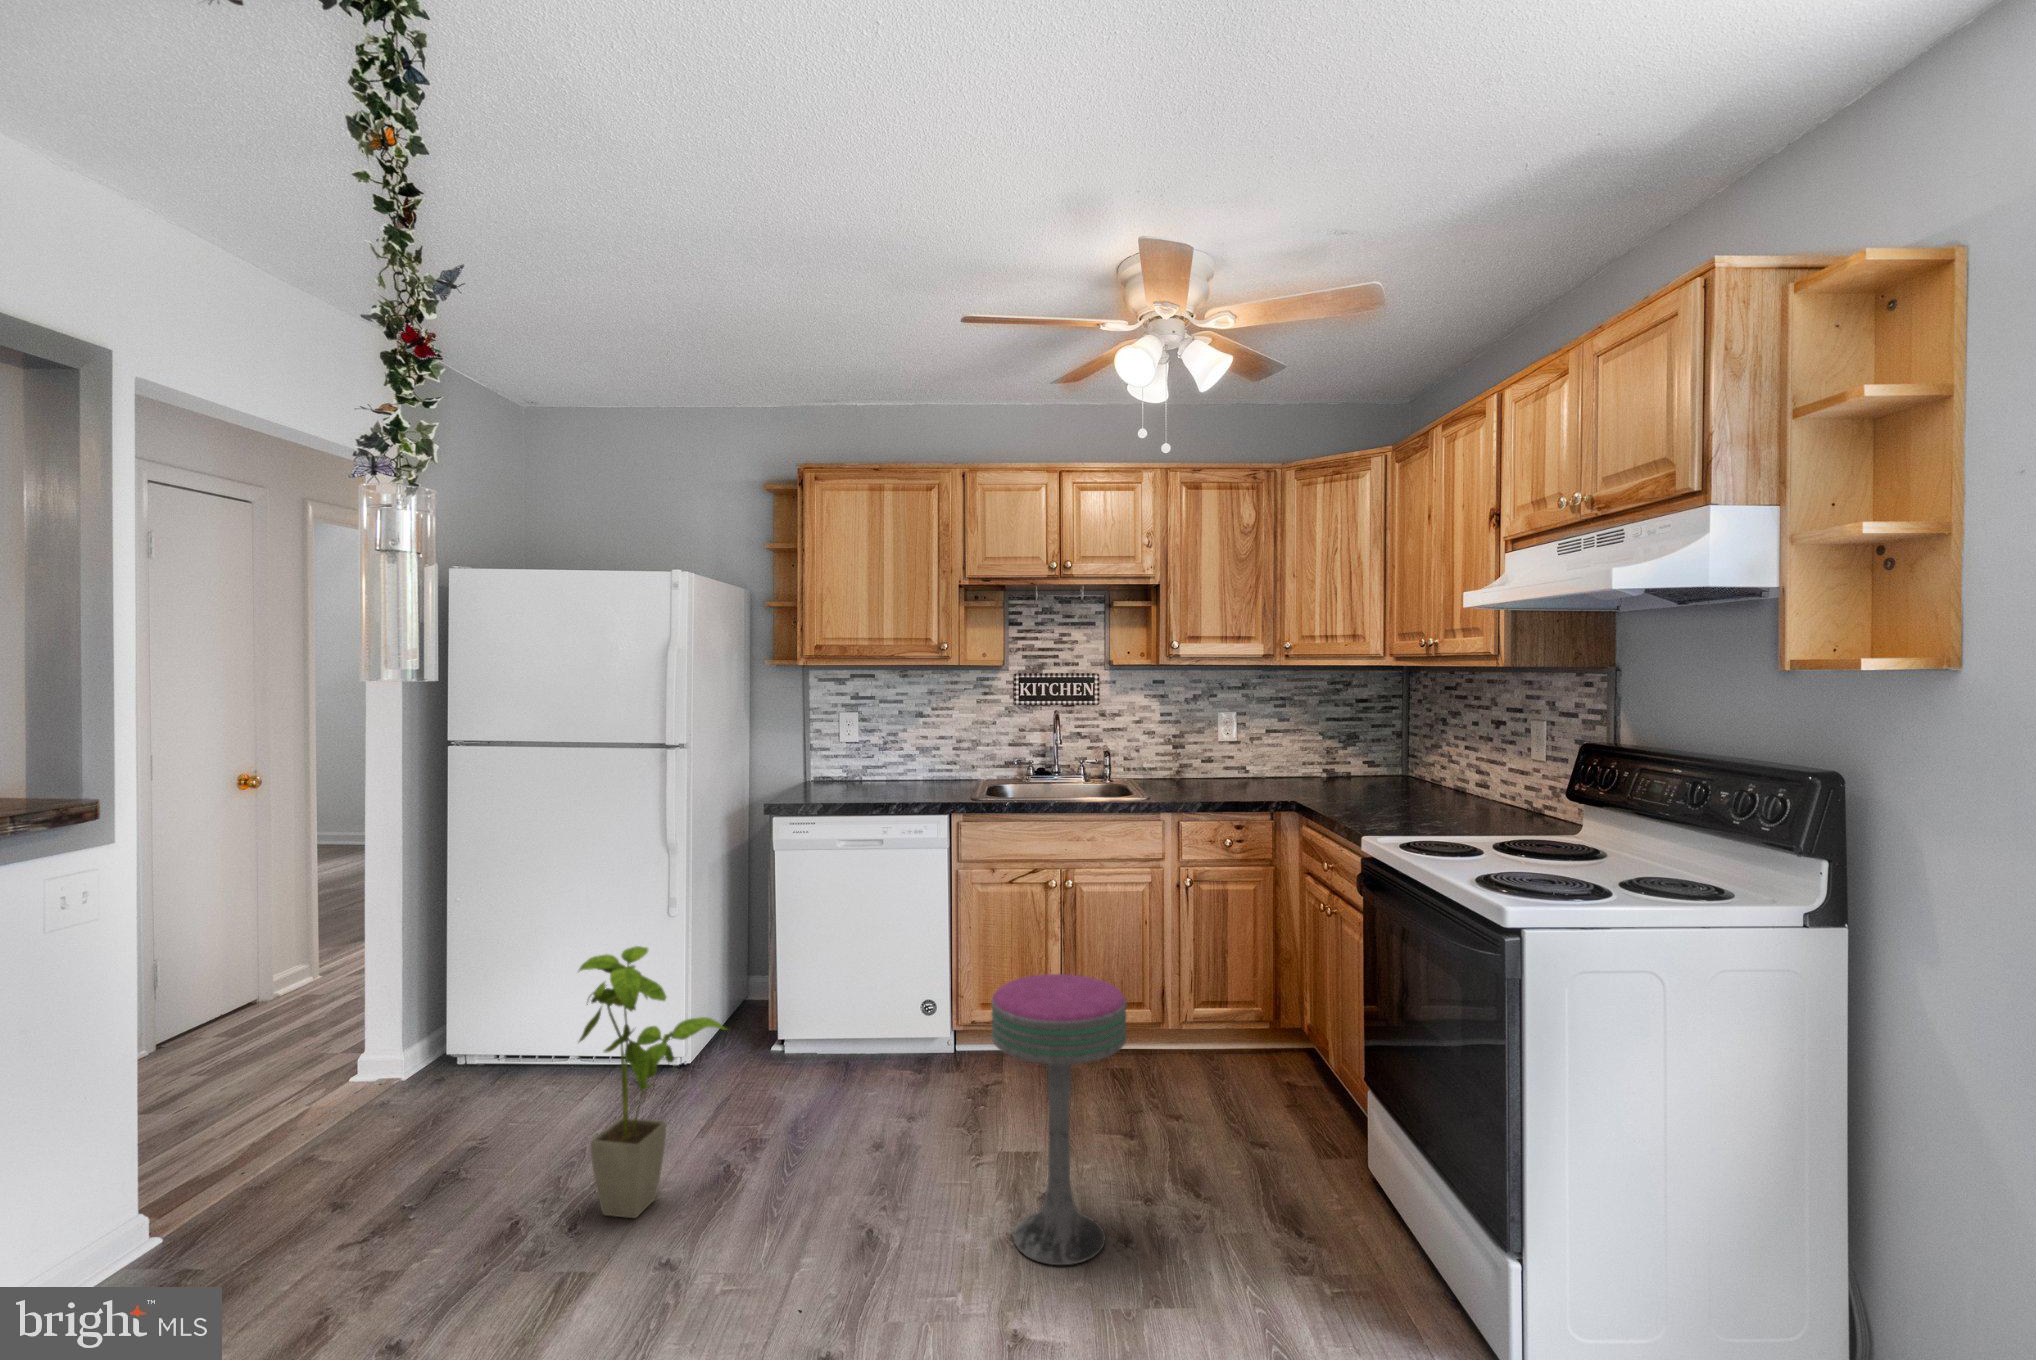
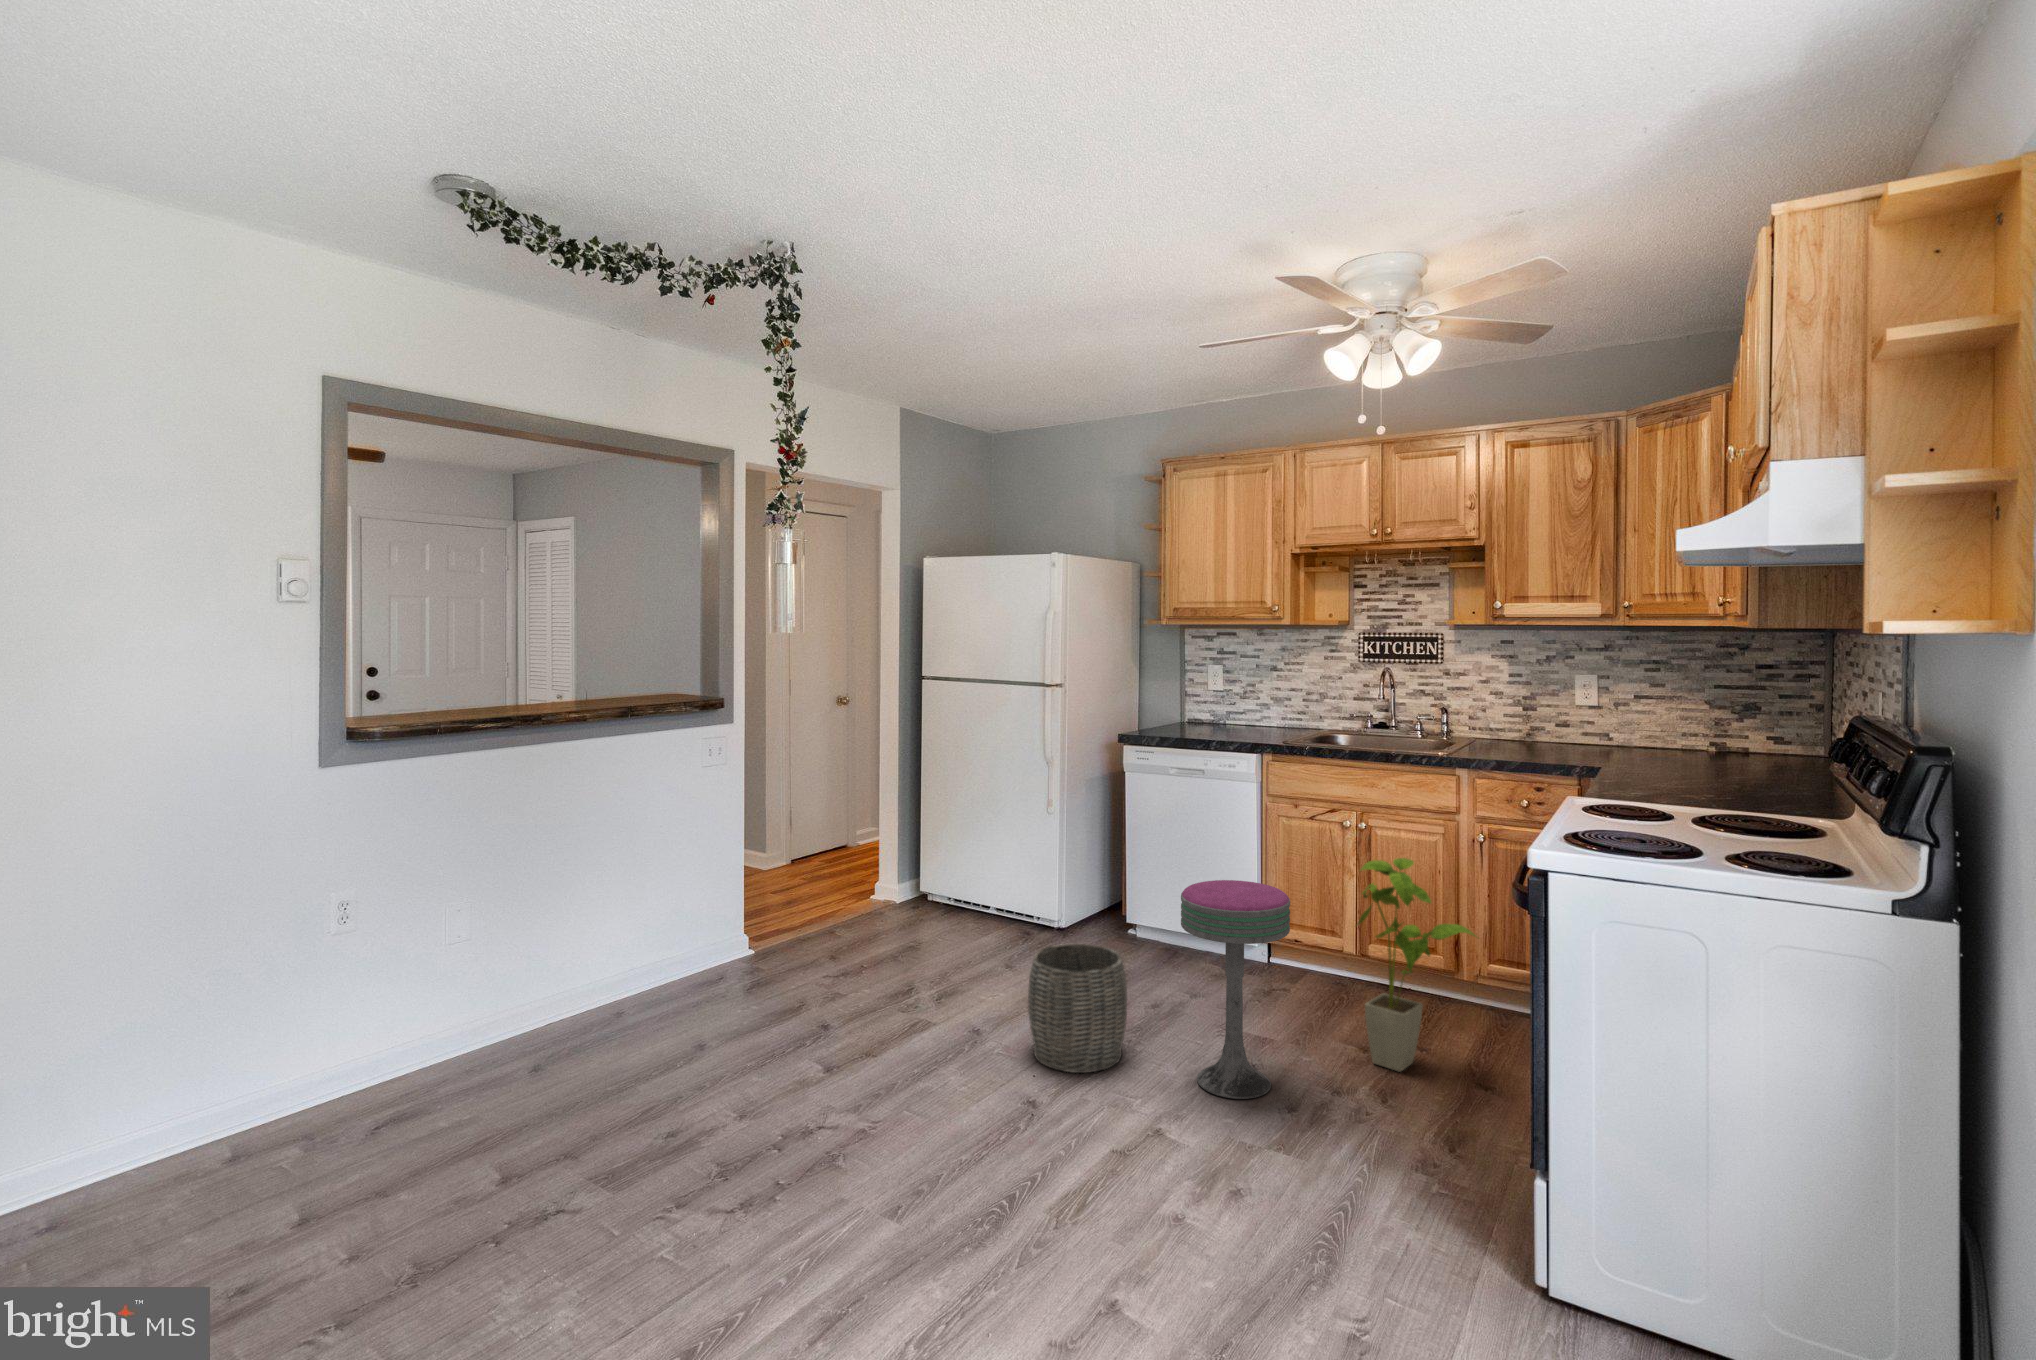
house plant: present [579,946,726,1218] -> present [1357,858,1476,1072]
woven basket: none [771,1097,913,1302] -> present [1028,944,1127,1073]

